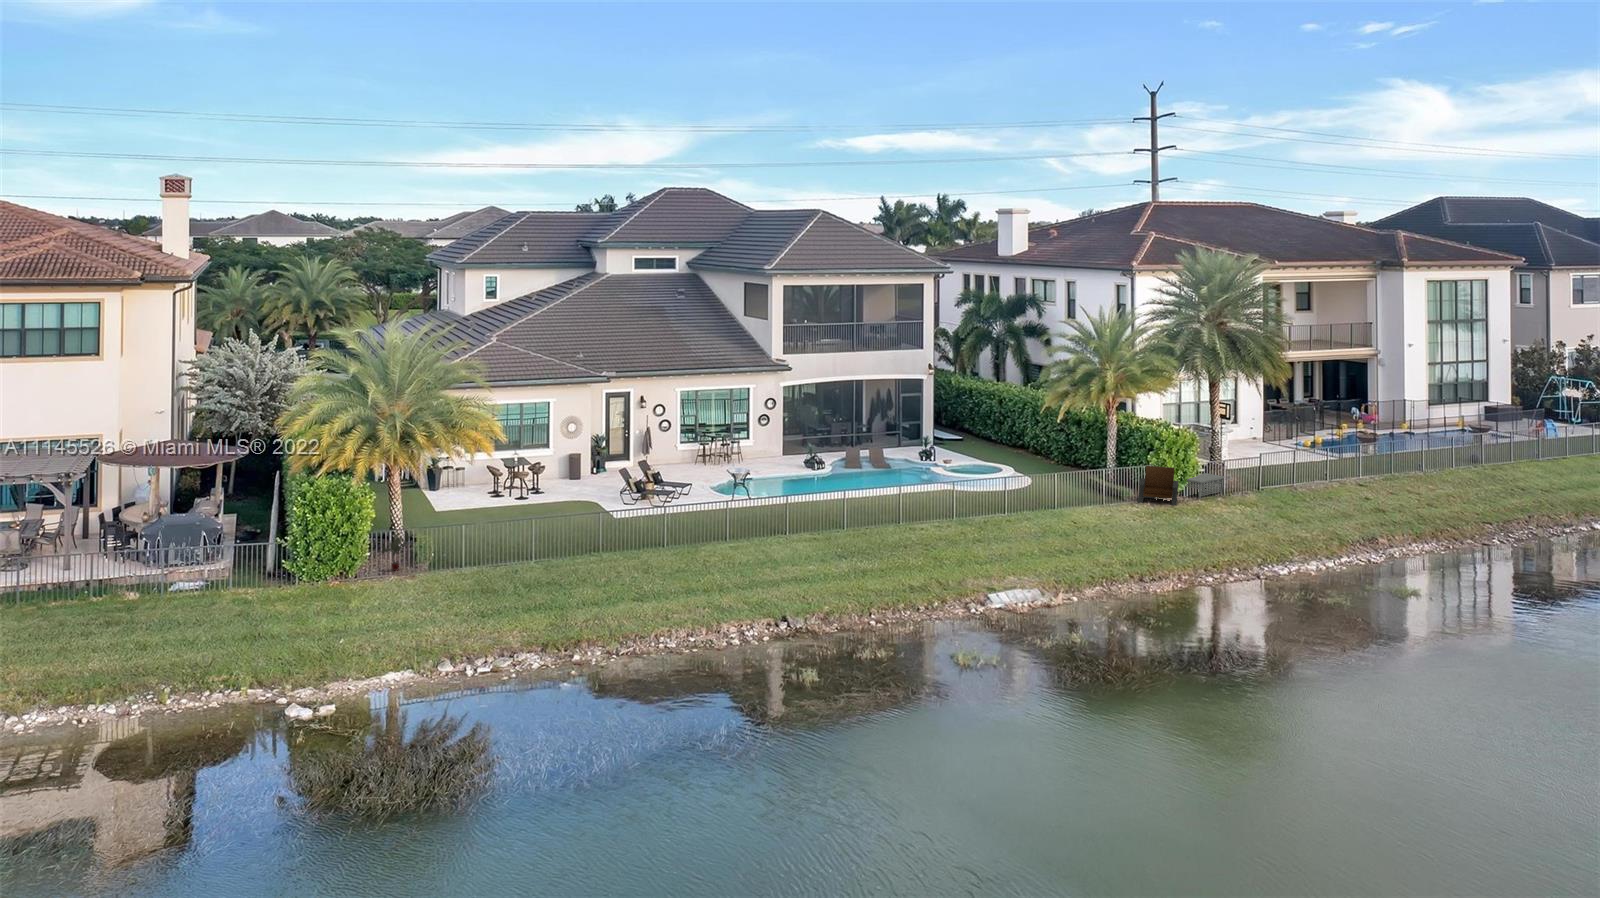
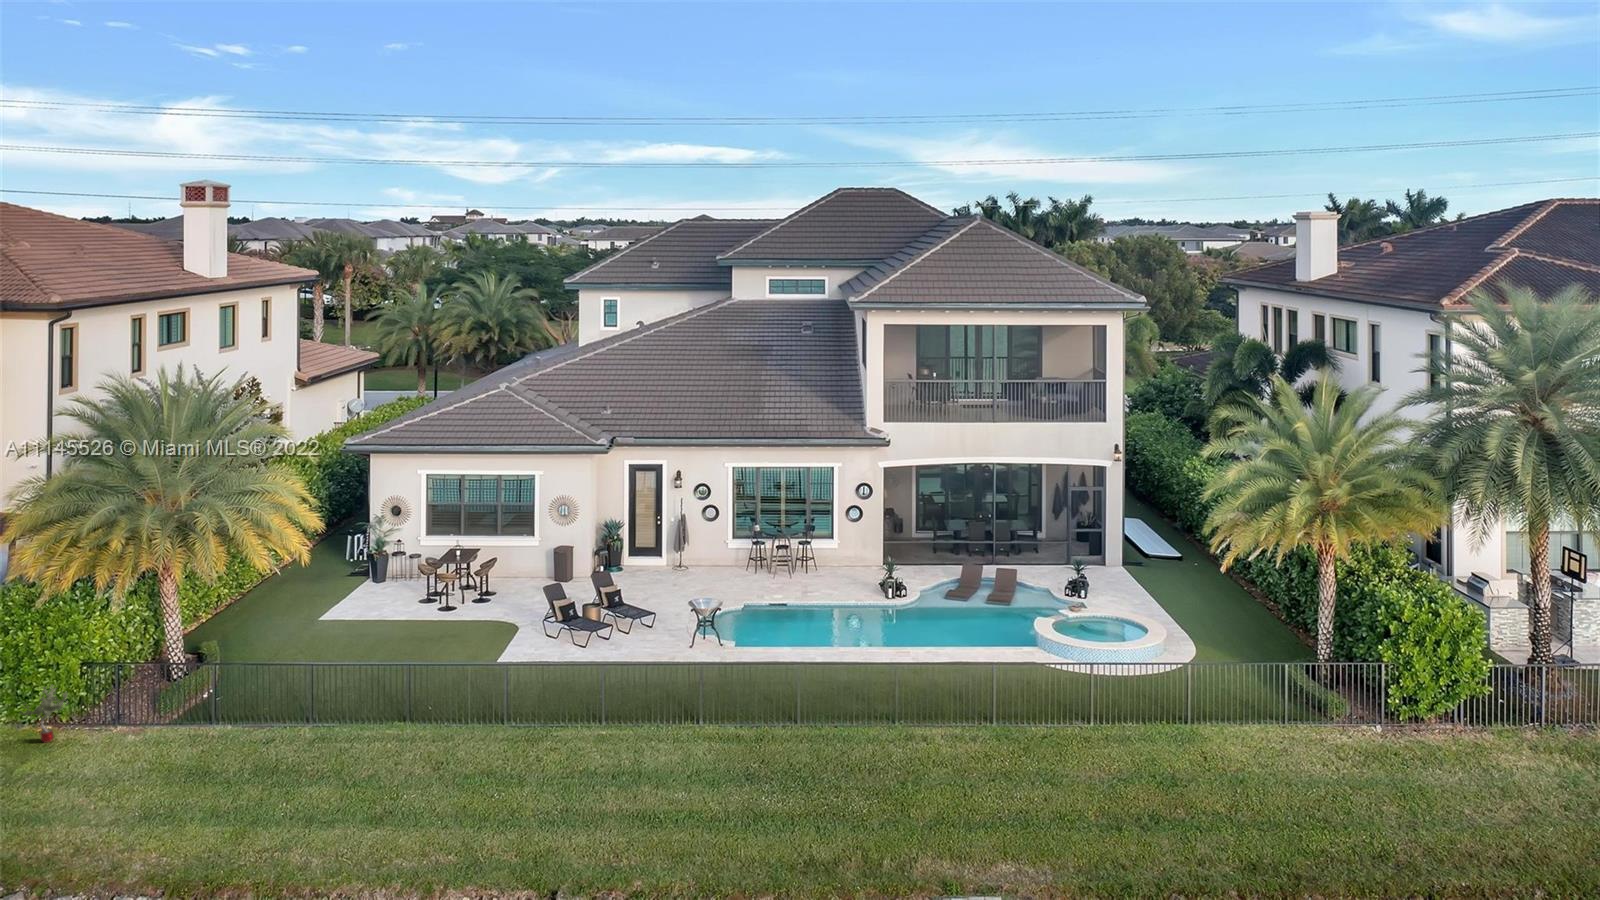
lounge chair: present [1138,466,1179,505] -> none [1342,666,1432,753]
storage bench: present [1185,473,1224,499] -> none [1446,686,1539,740]

